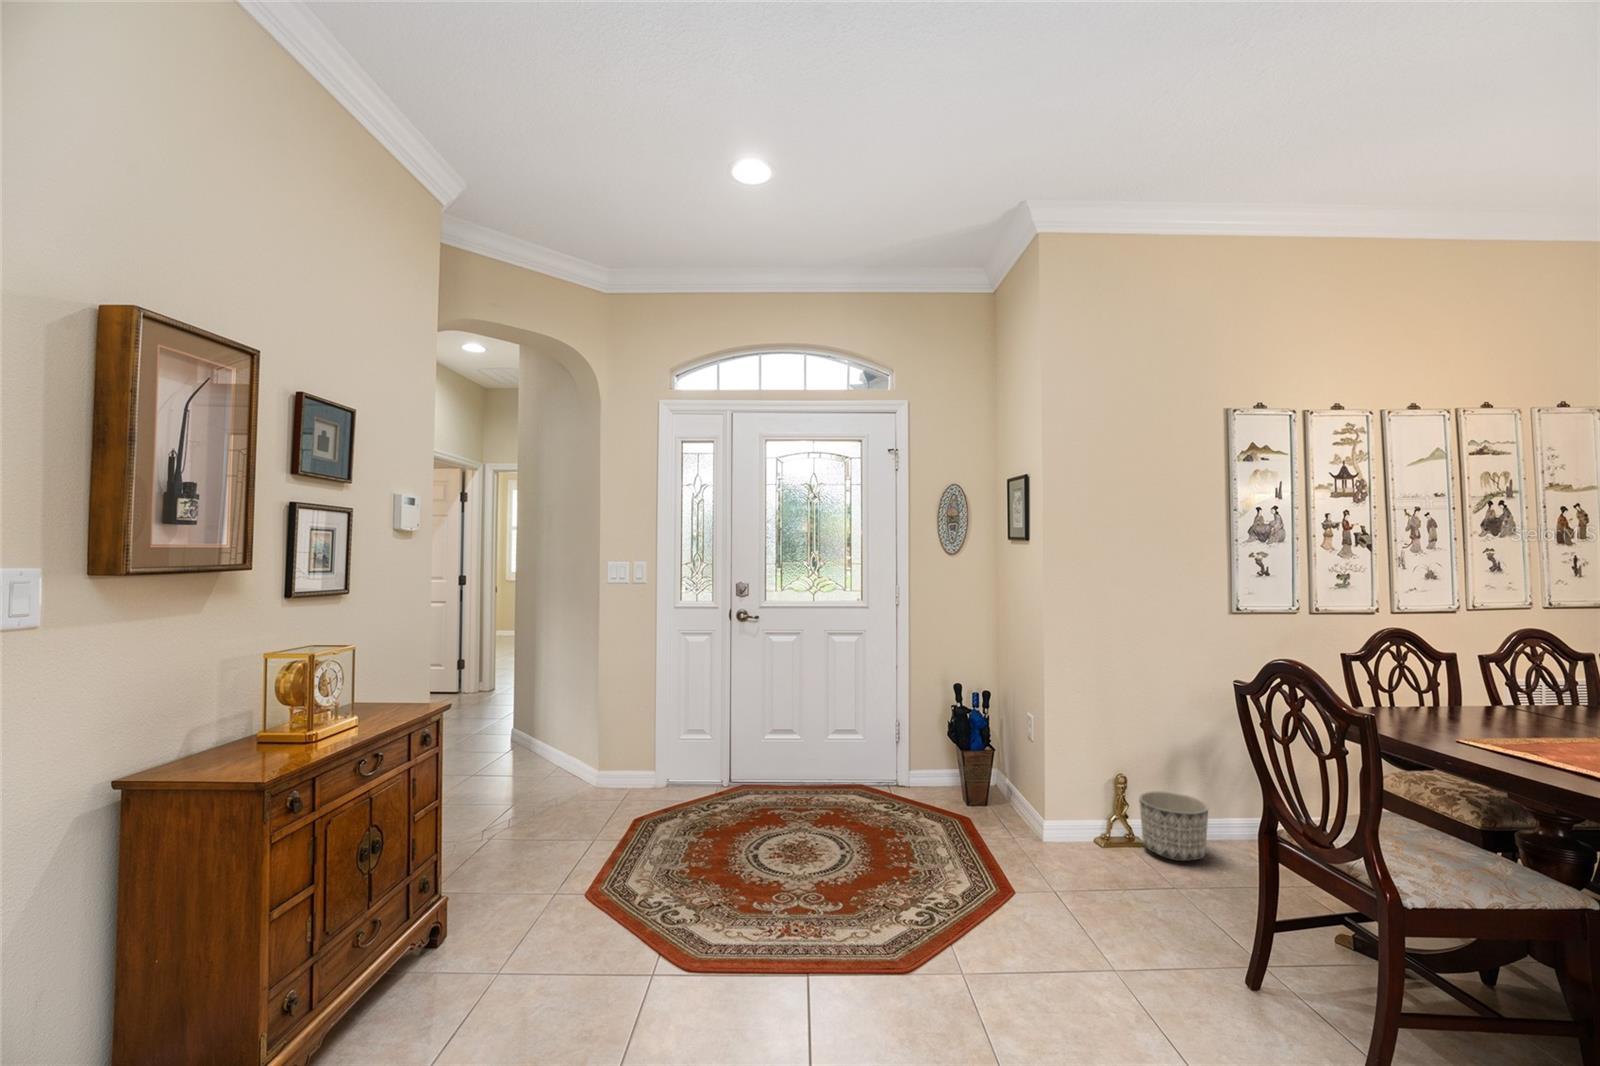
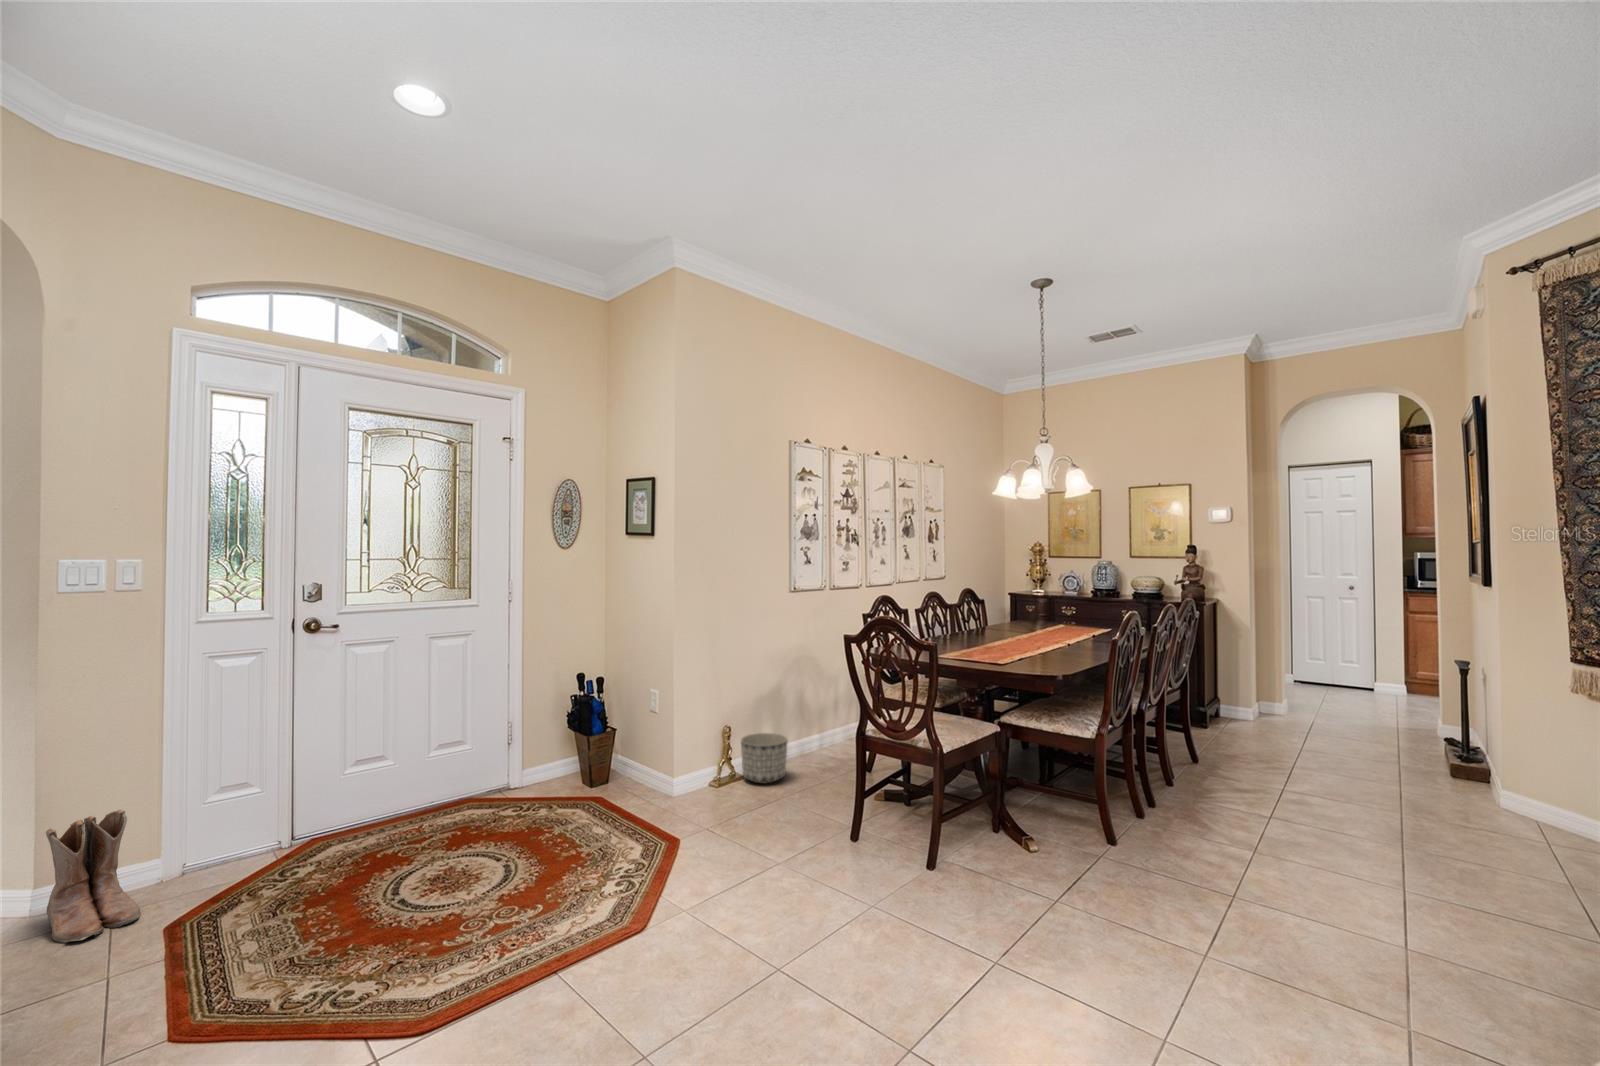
boots: none [589,733,632,815] -> present [46,810,141,943]

